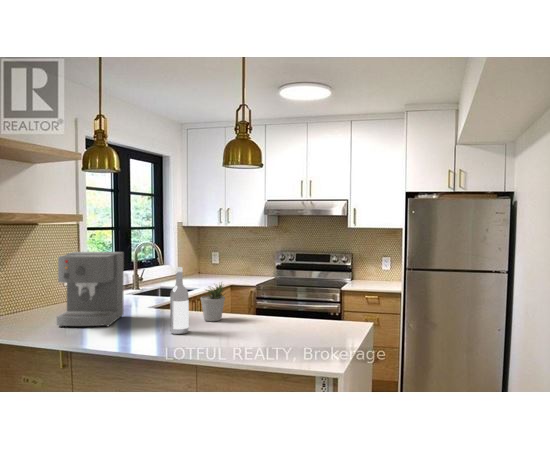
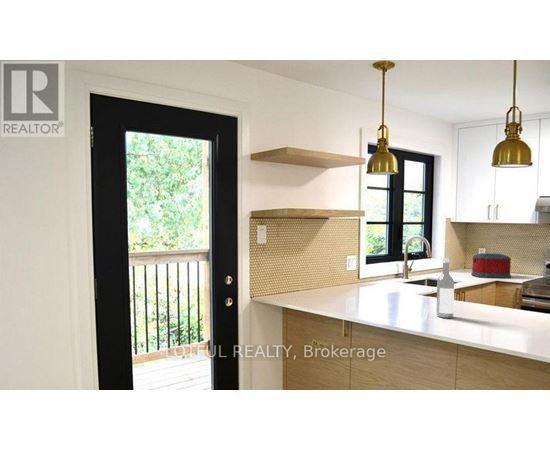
coffee maker: present [57,252,124,327] -> none [343,241,397,304]
toaster: none [203,255,239,280] -> present [472,253,511,278]
potted plant: present [201,284,225,321] -> none [466,275,493,312]

